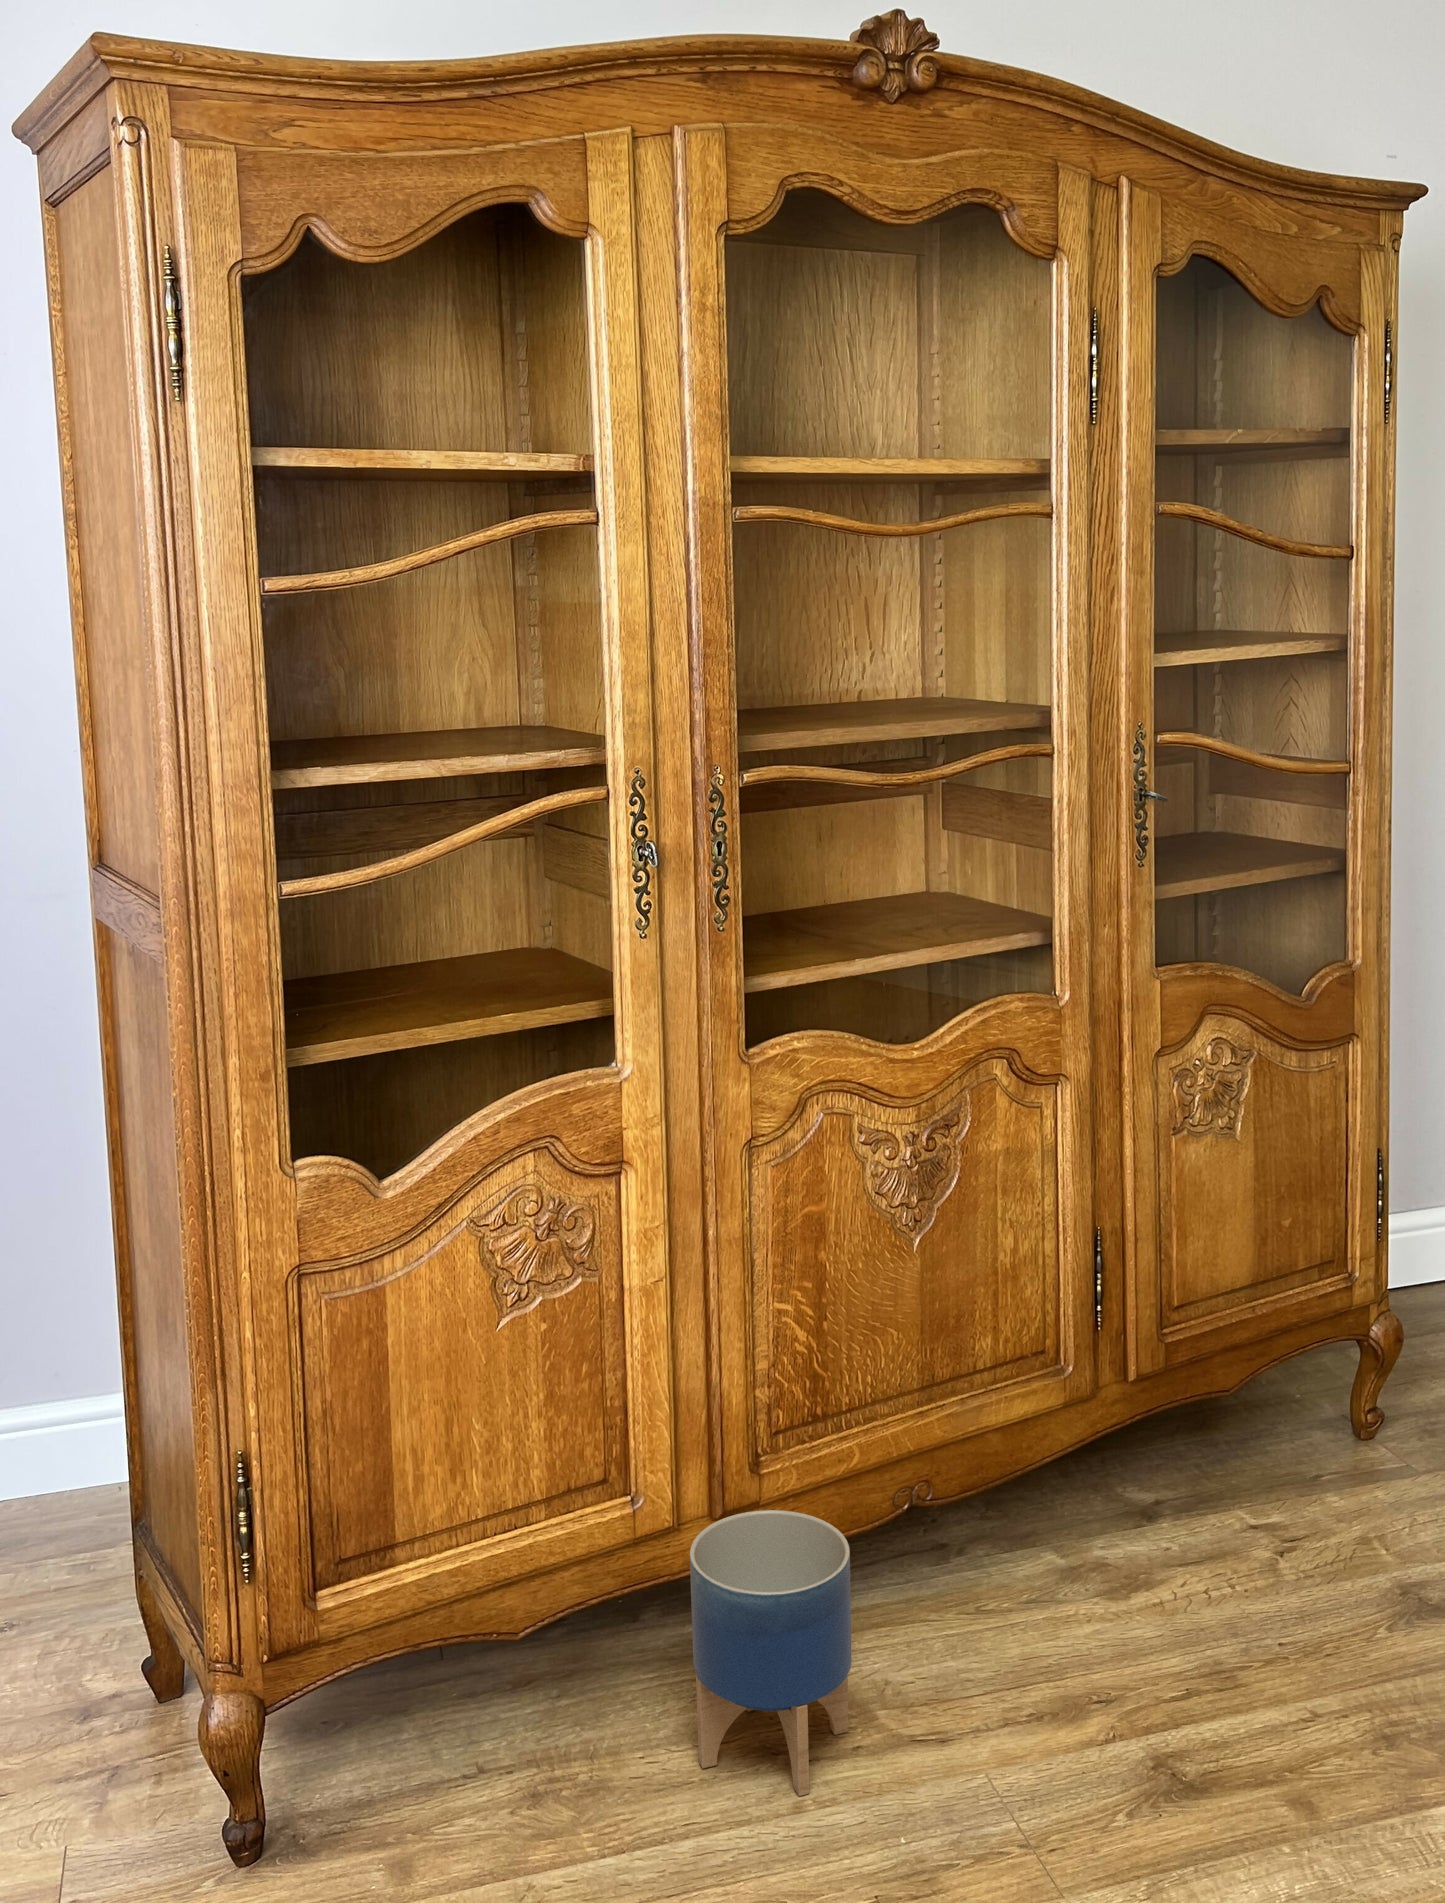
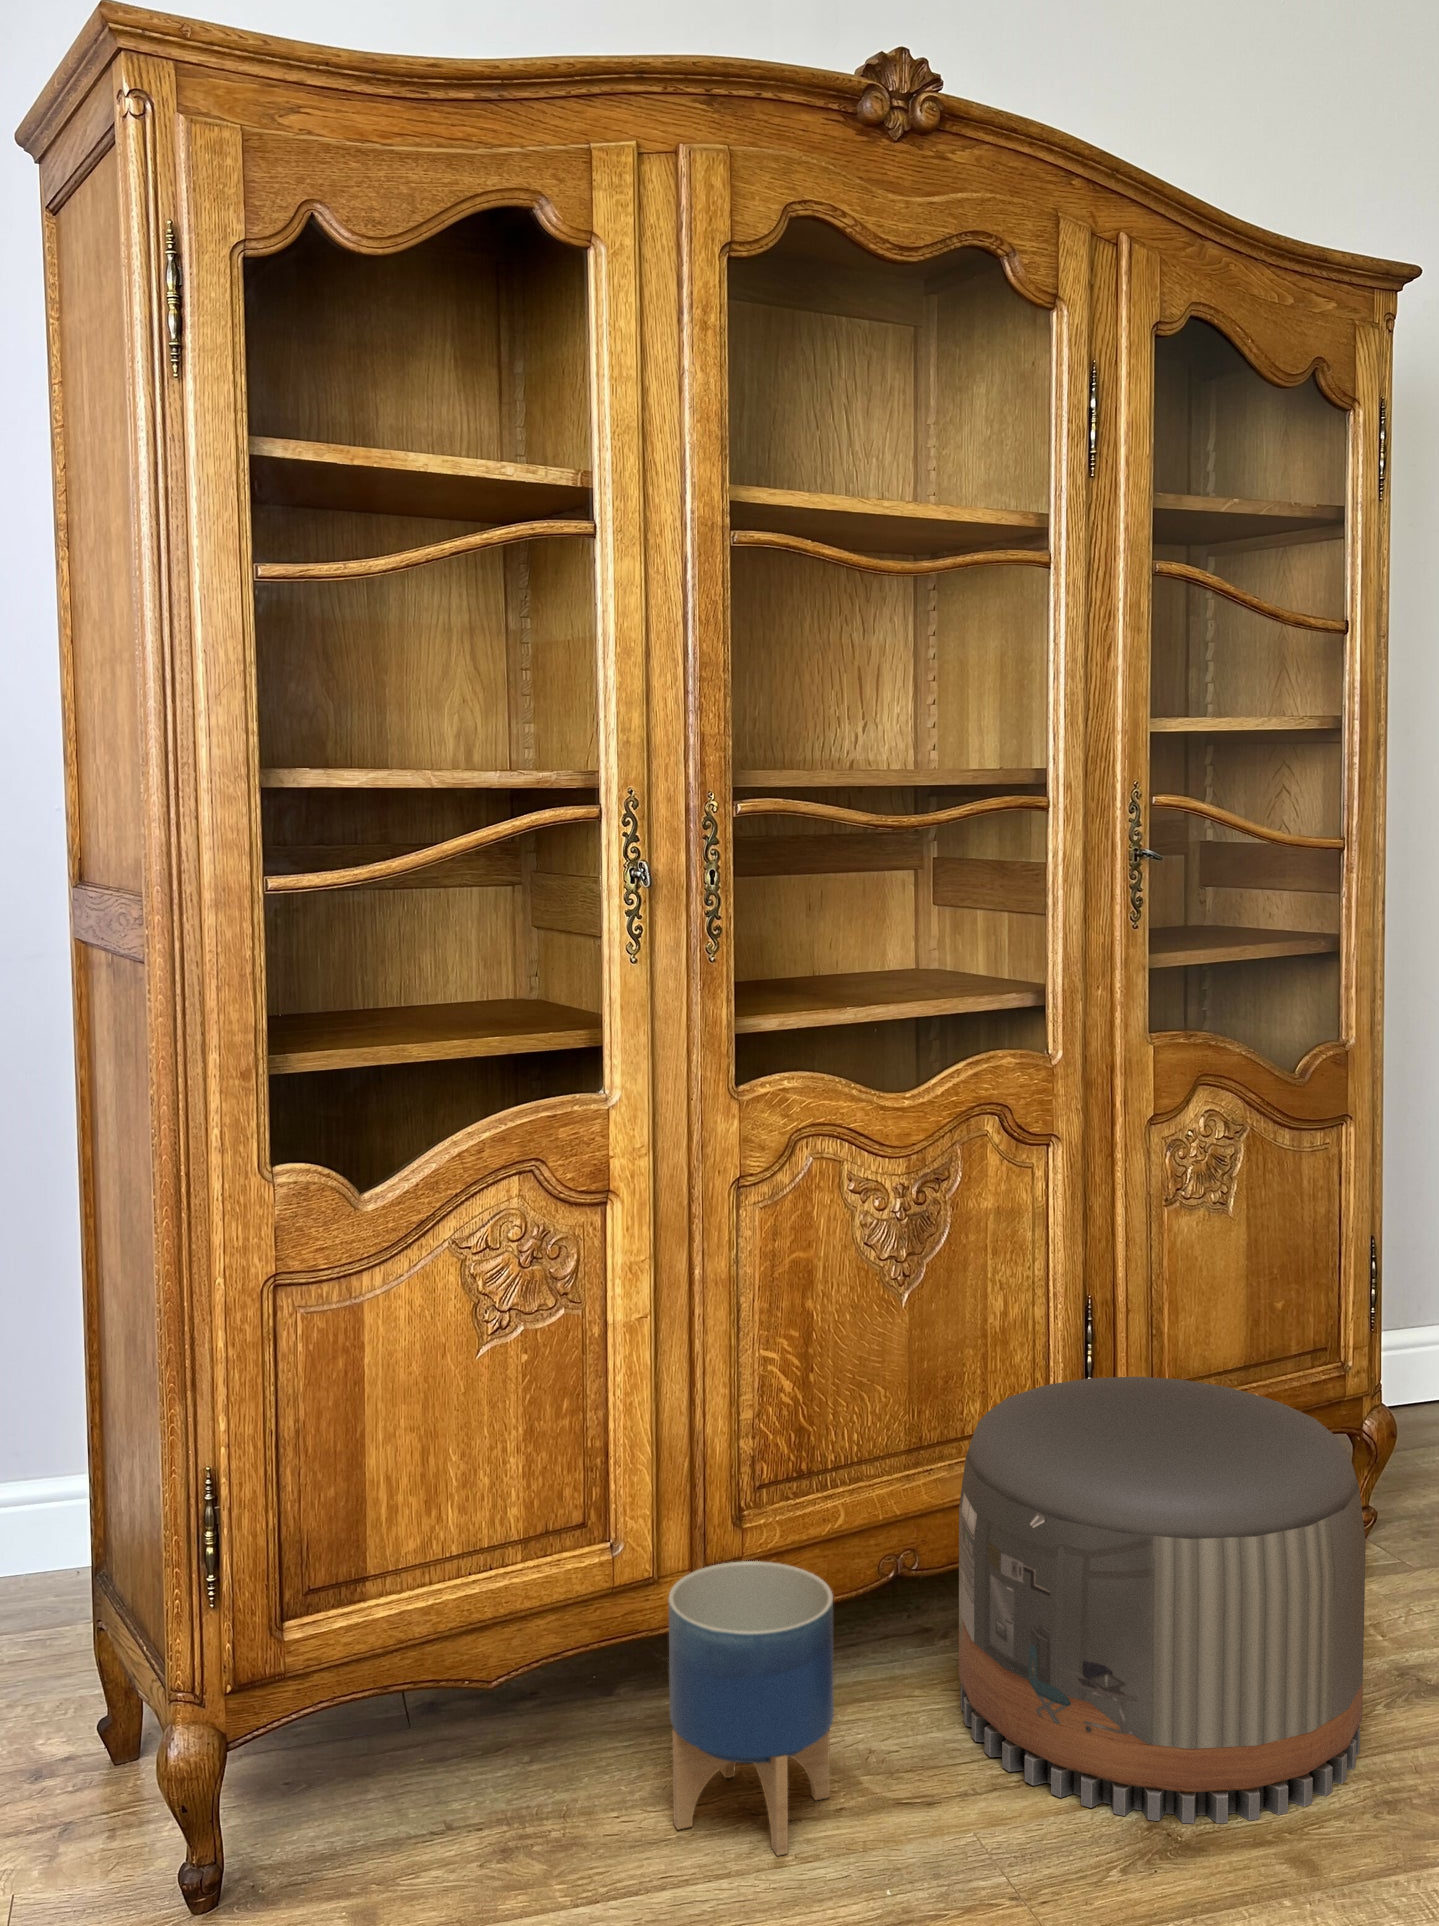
pouf: none [973,1309,1369,1756] -> present [959,1377,1366,1823]

